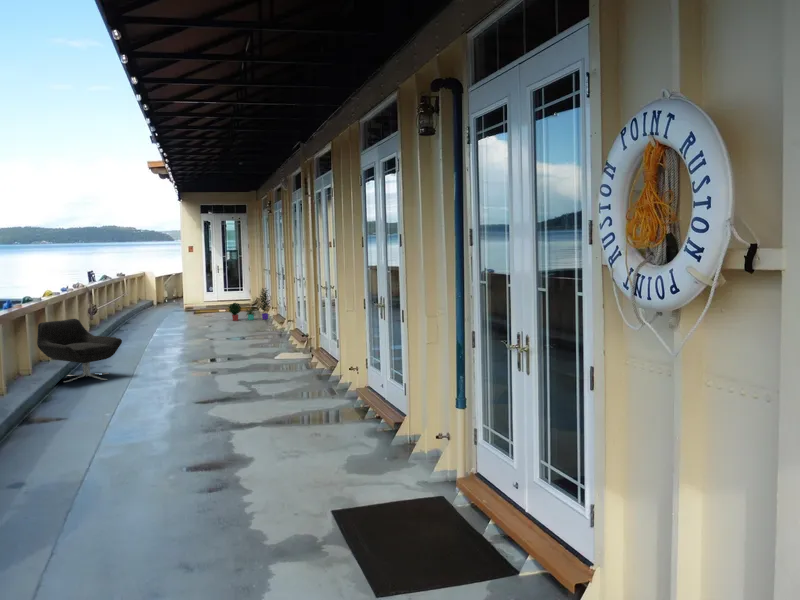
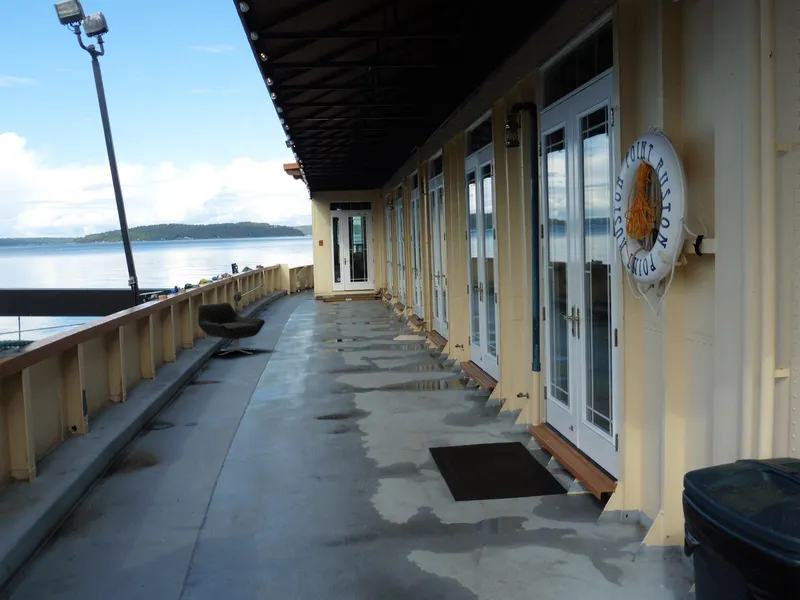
potted plant: present [229,288,270,321] -> none [354,278,392,308]

